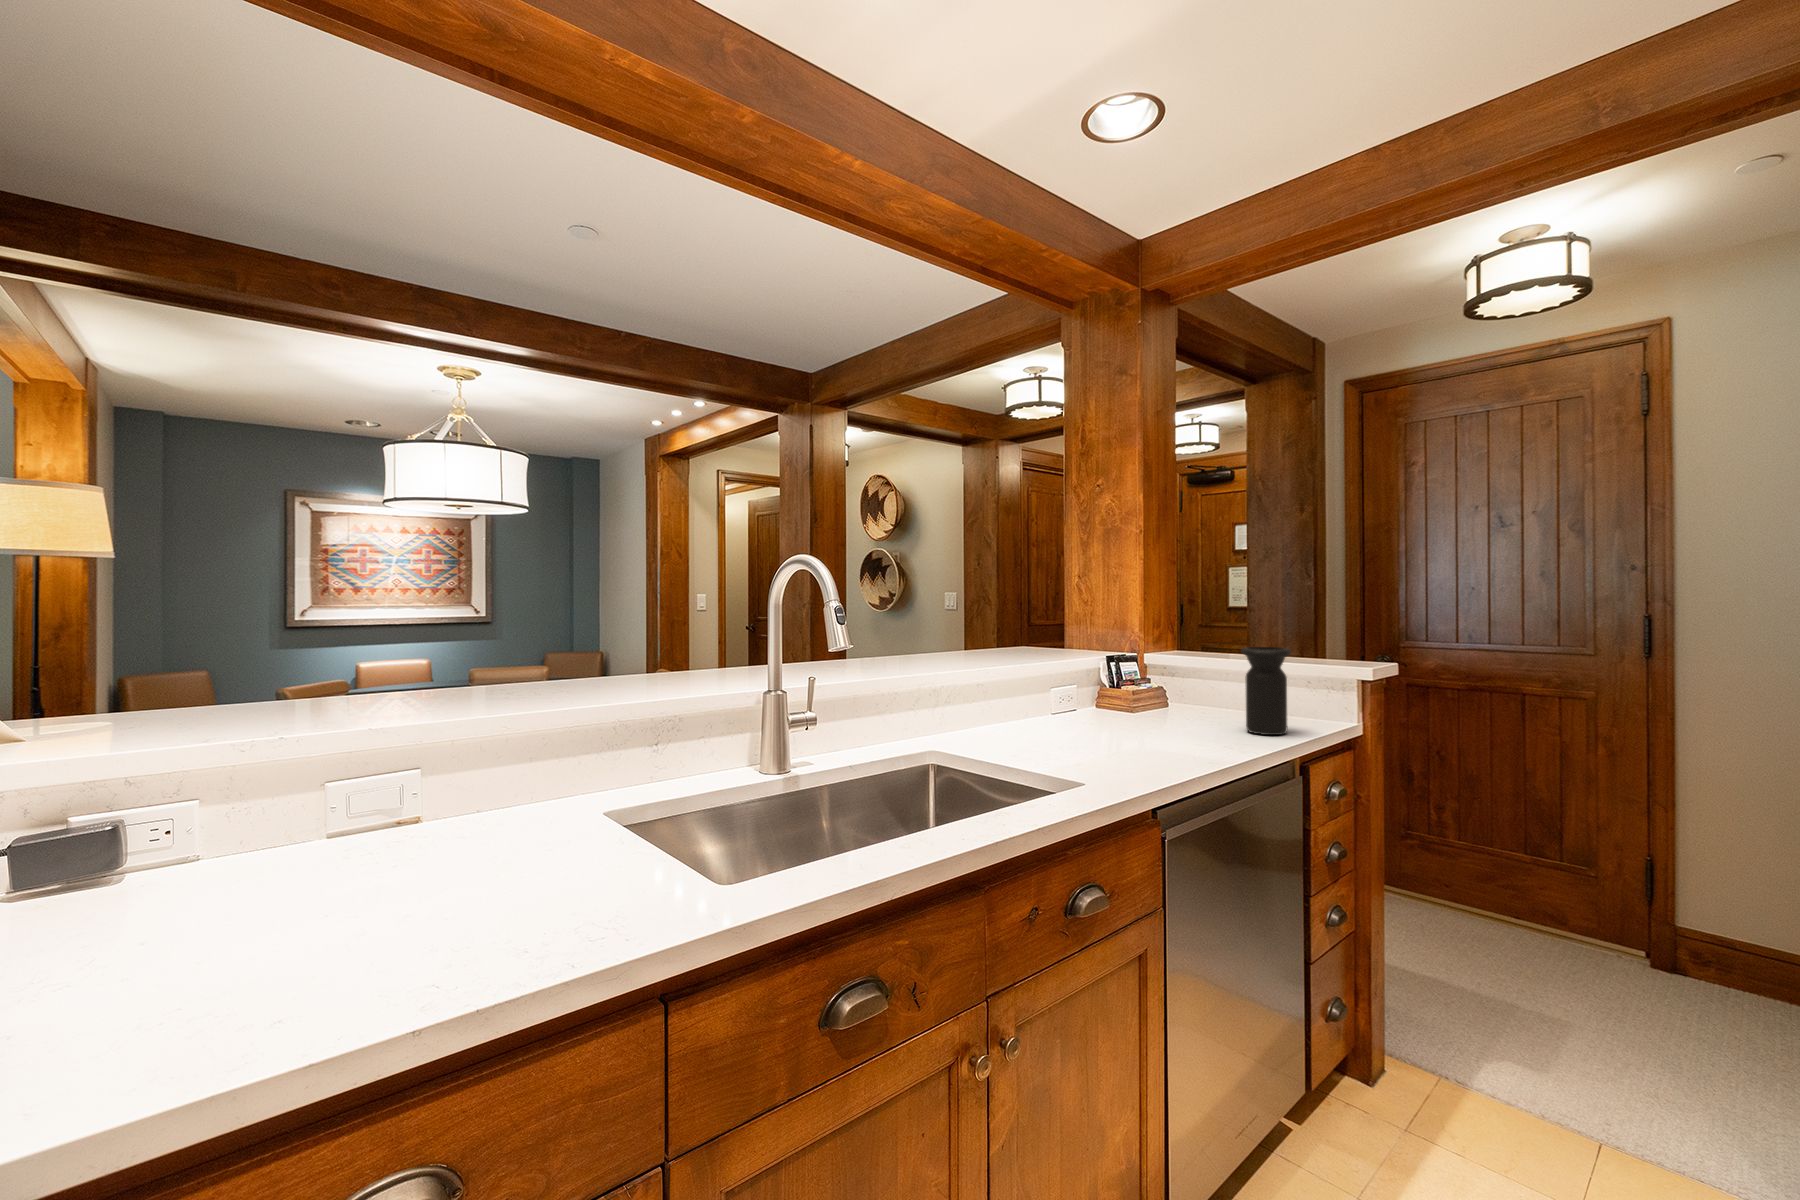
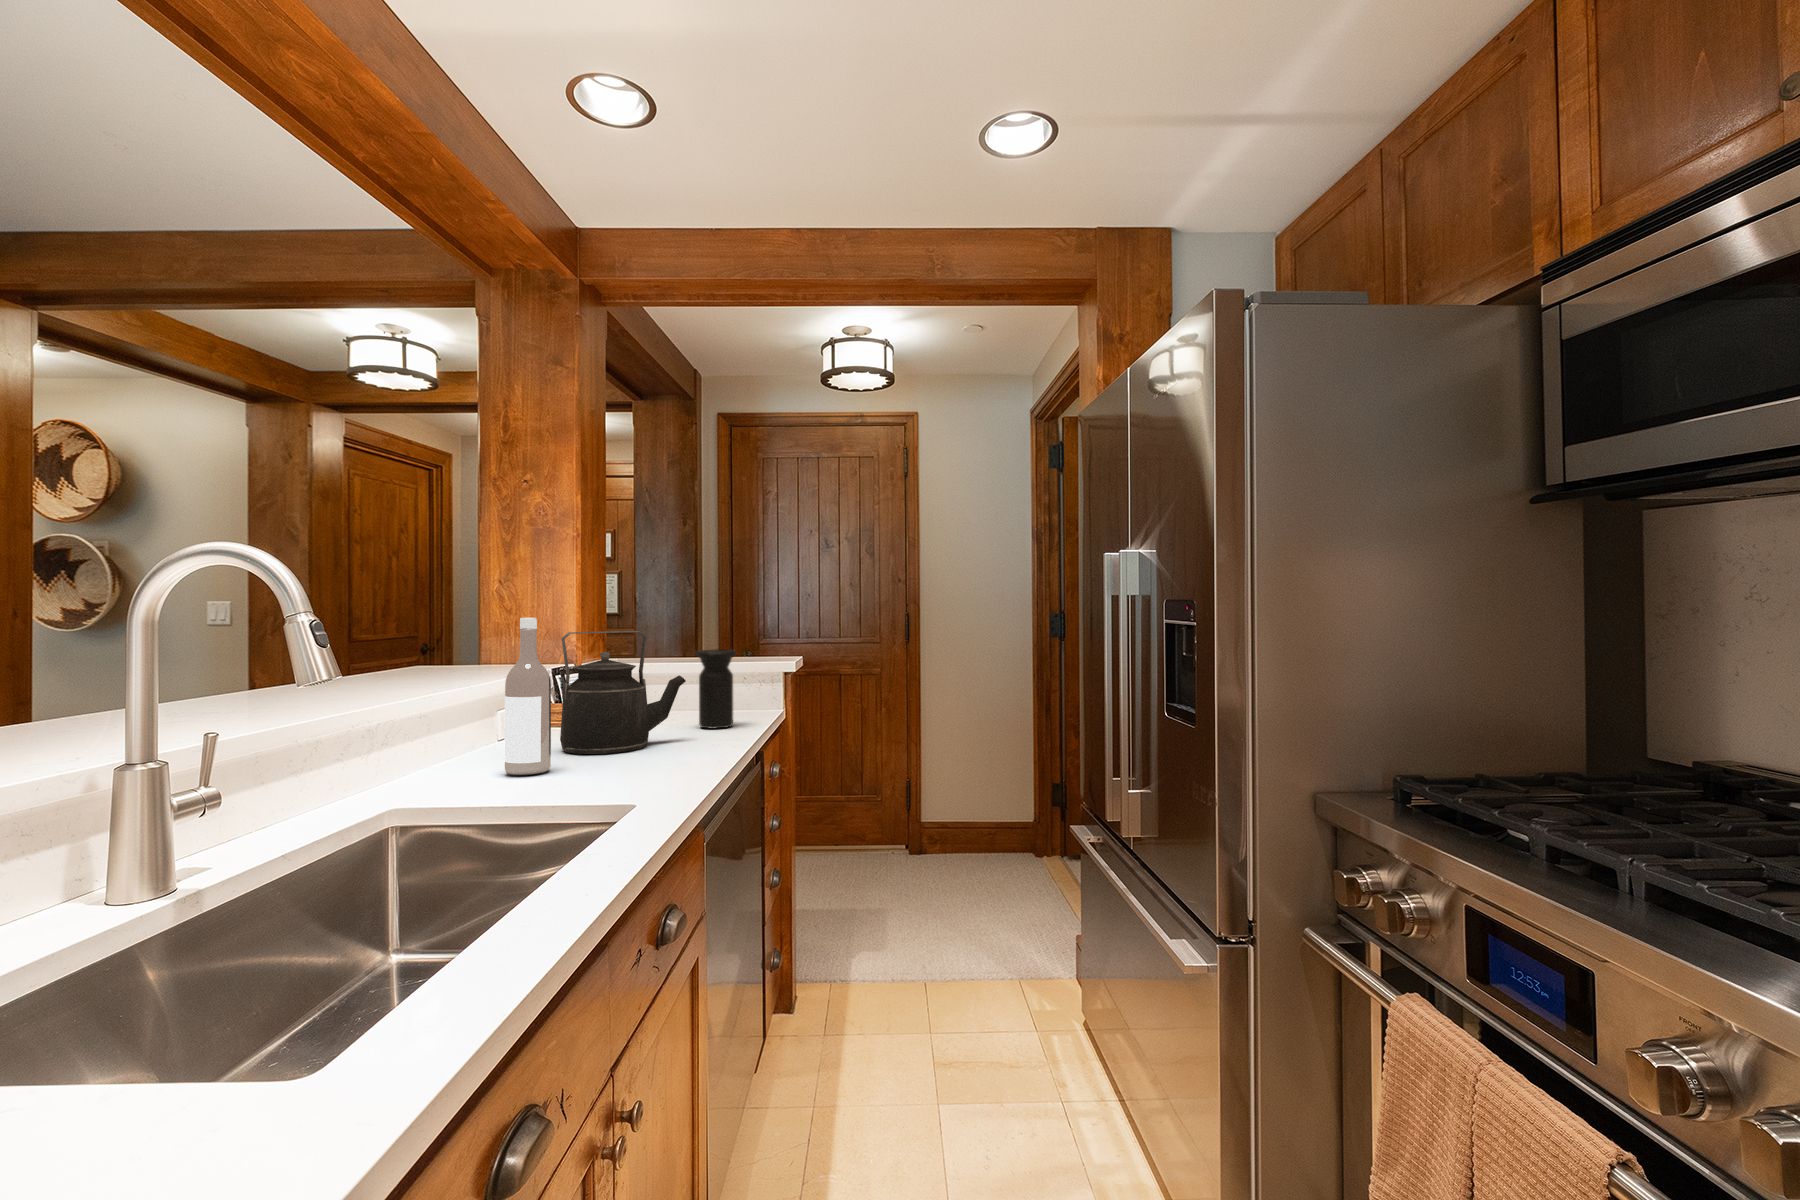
wine bottle: none [1015,617,1055,764] -> present [504,618,551,775]
kettle: none [1086,628,1216,751] -> present [560,631,686,754]

